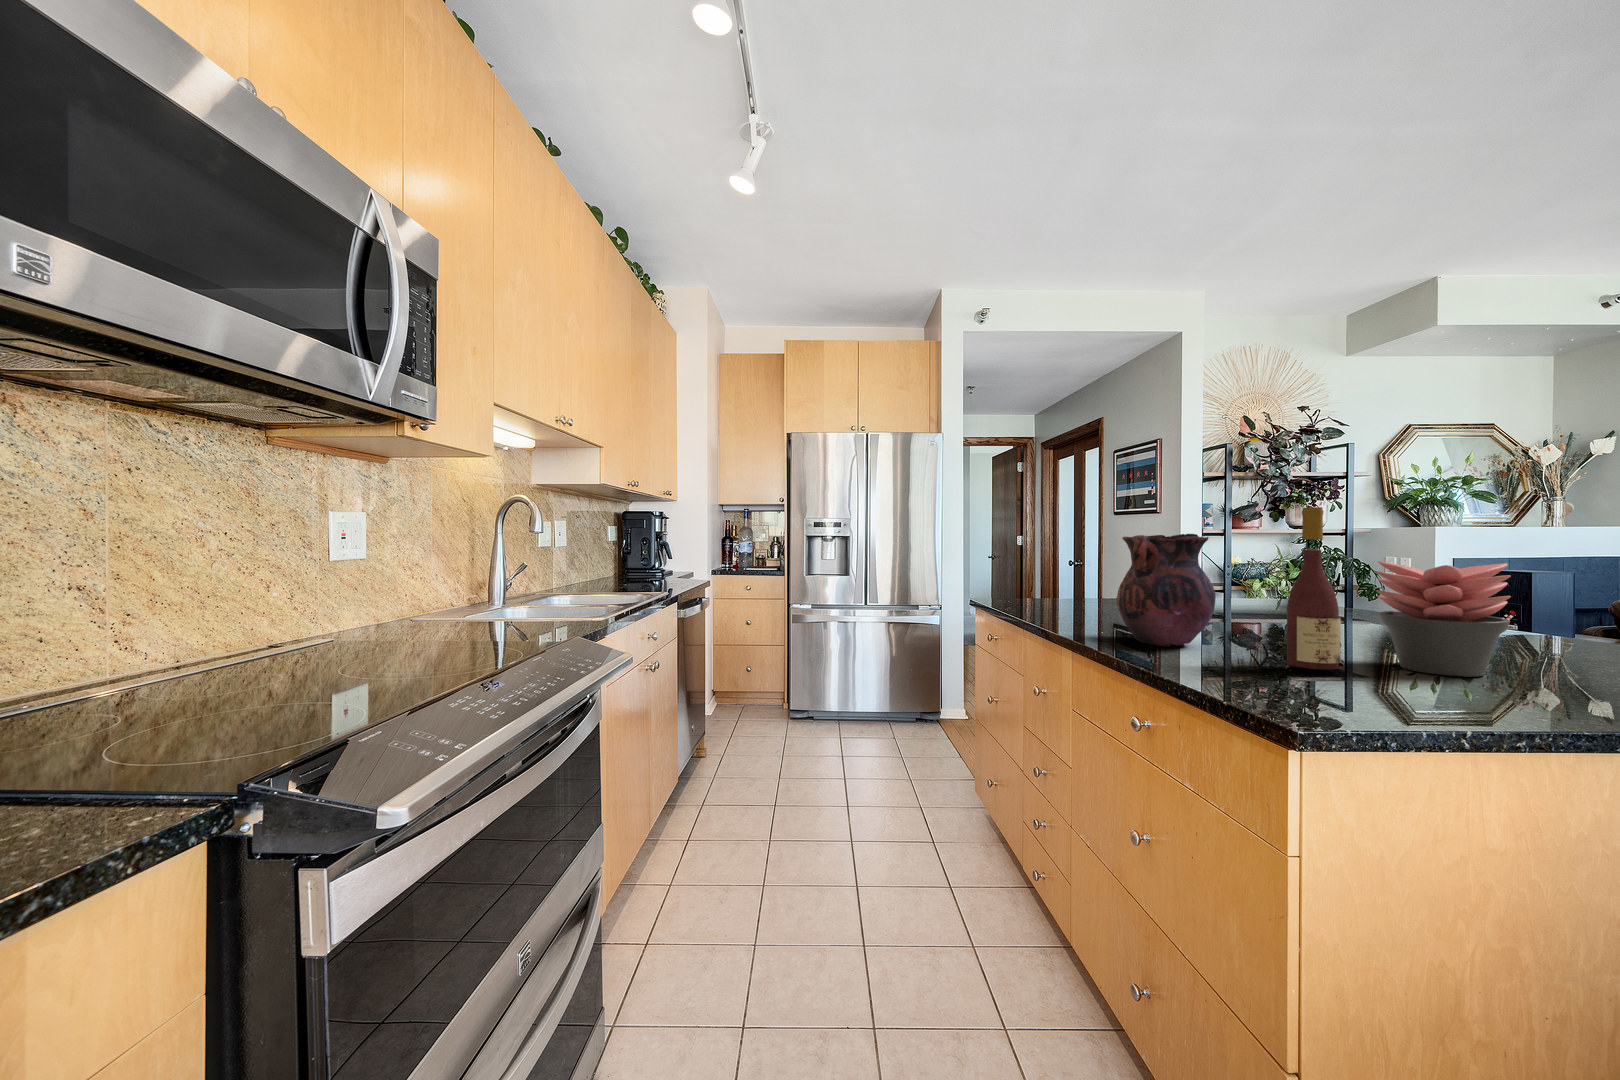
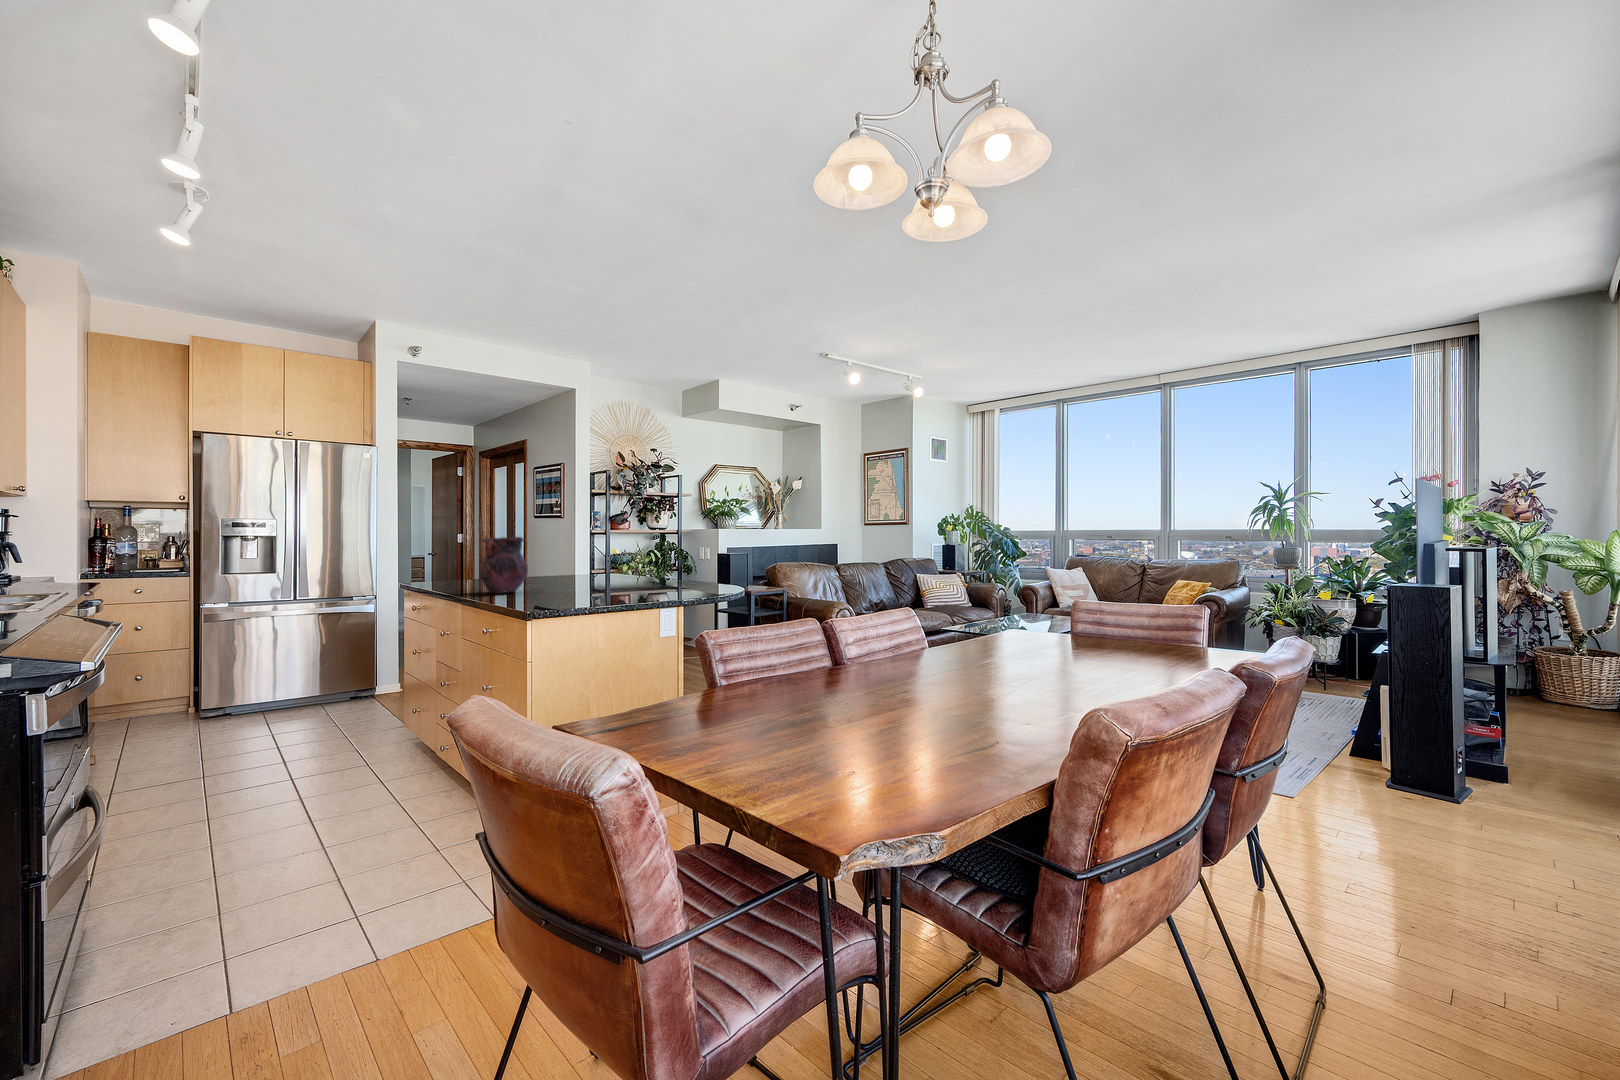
wine bottle: present [1287,507,1341,670] -> none [546,526,566,597]
succulent plant: present [1376,561,1511,677] -> none [585,549,630,594]

